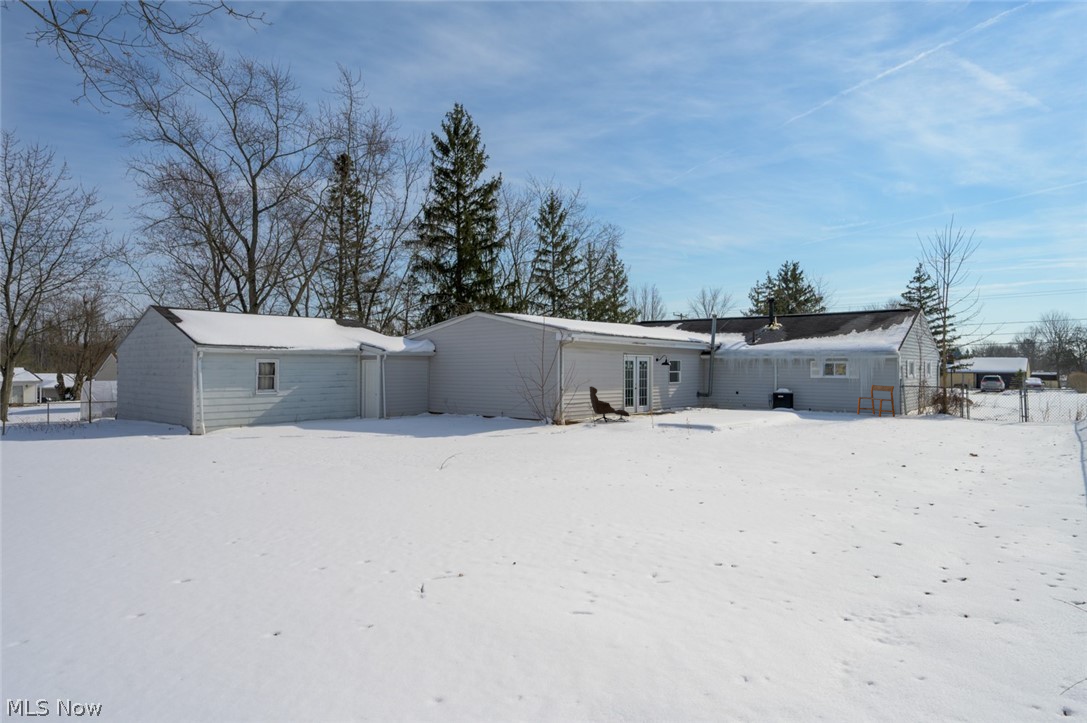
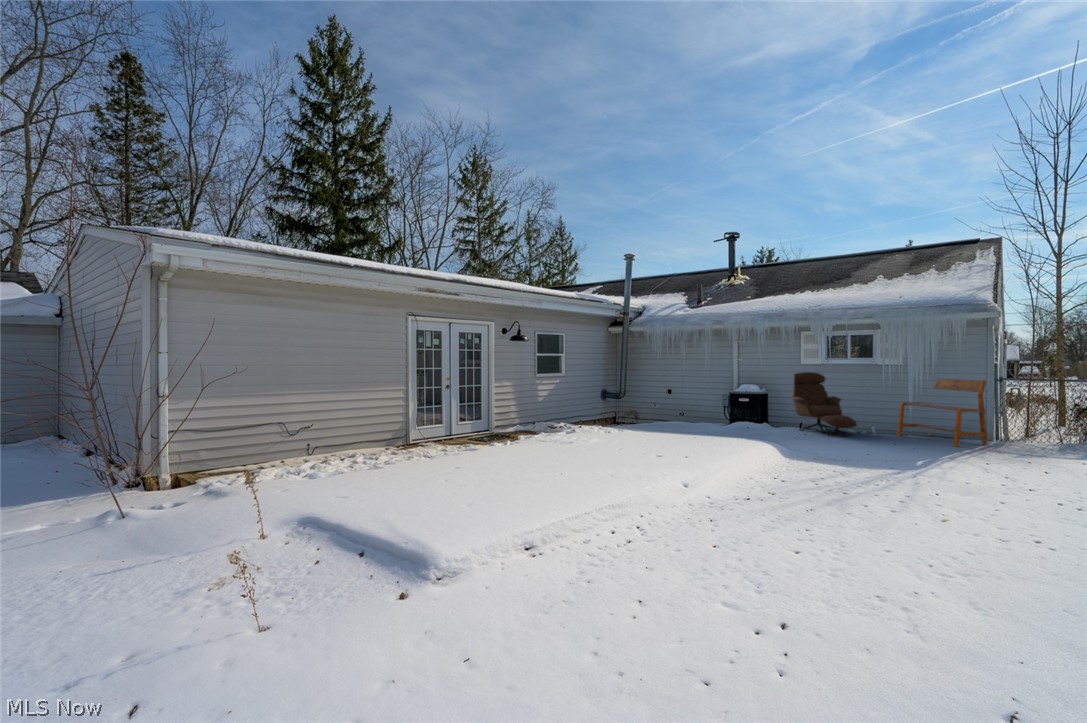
lounge chair: present [590,386,629,422] -> present [792,372,857,436]

